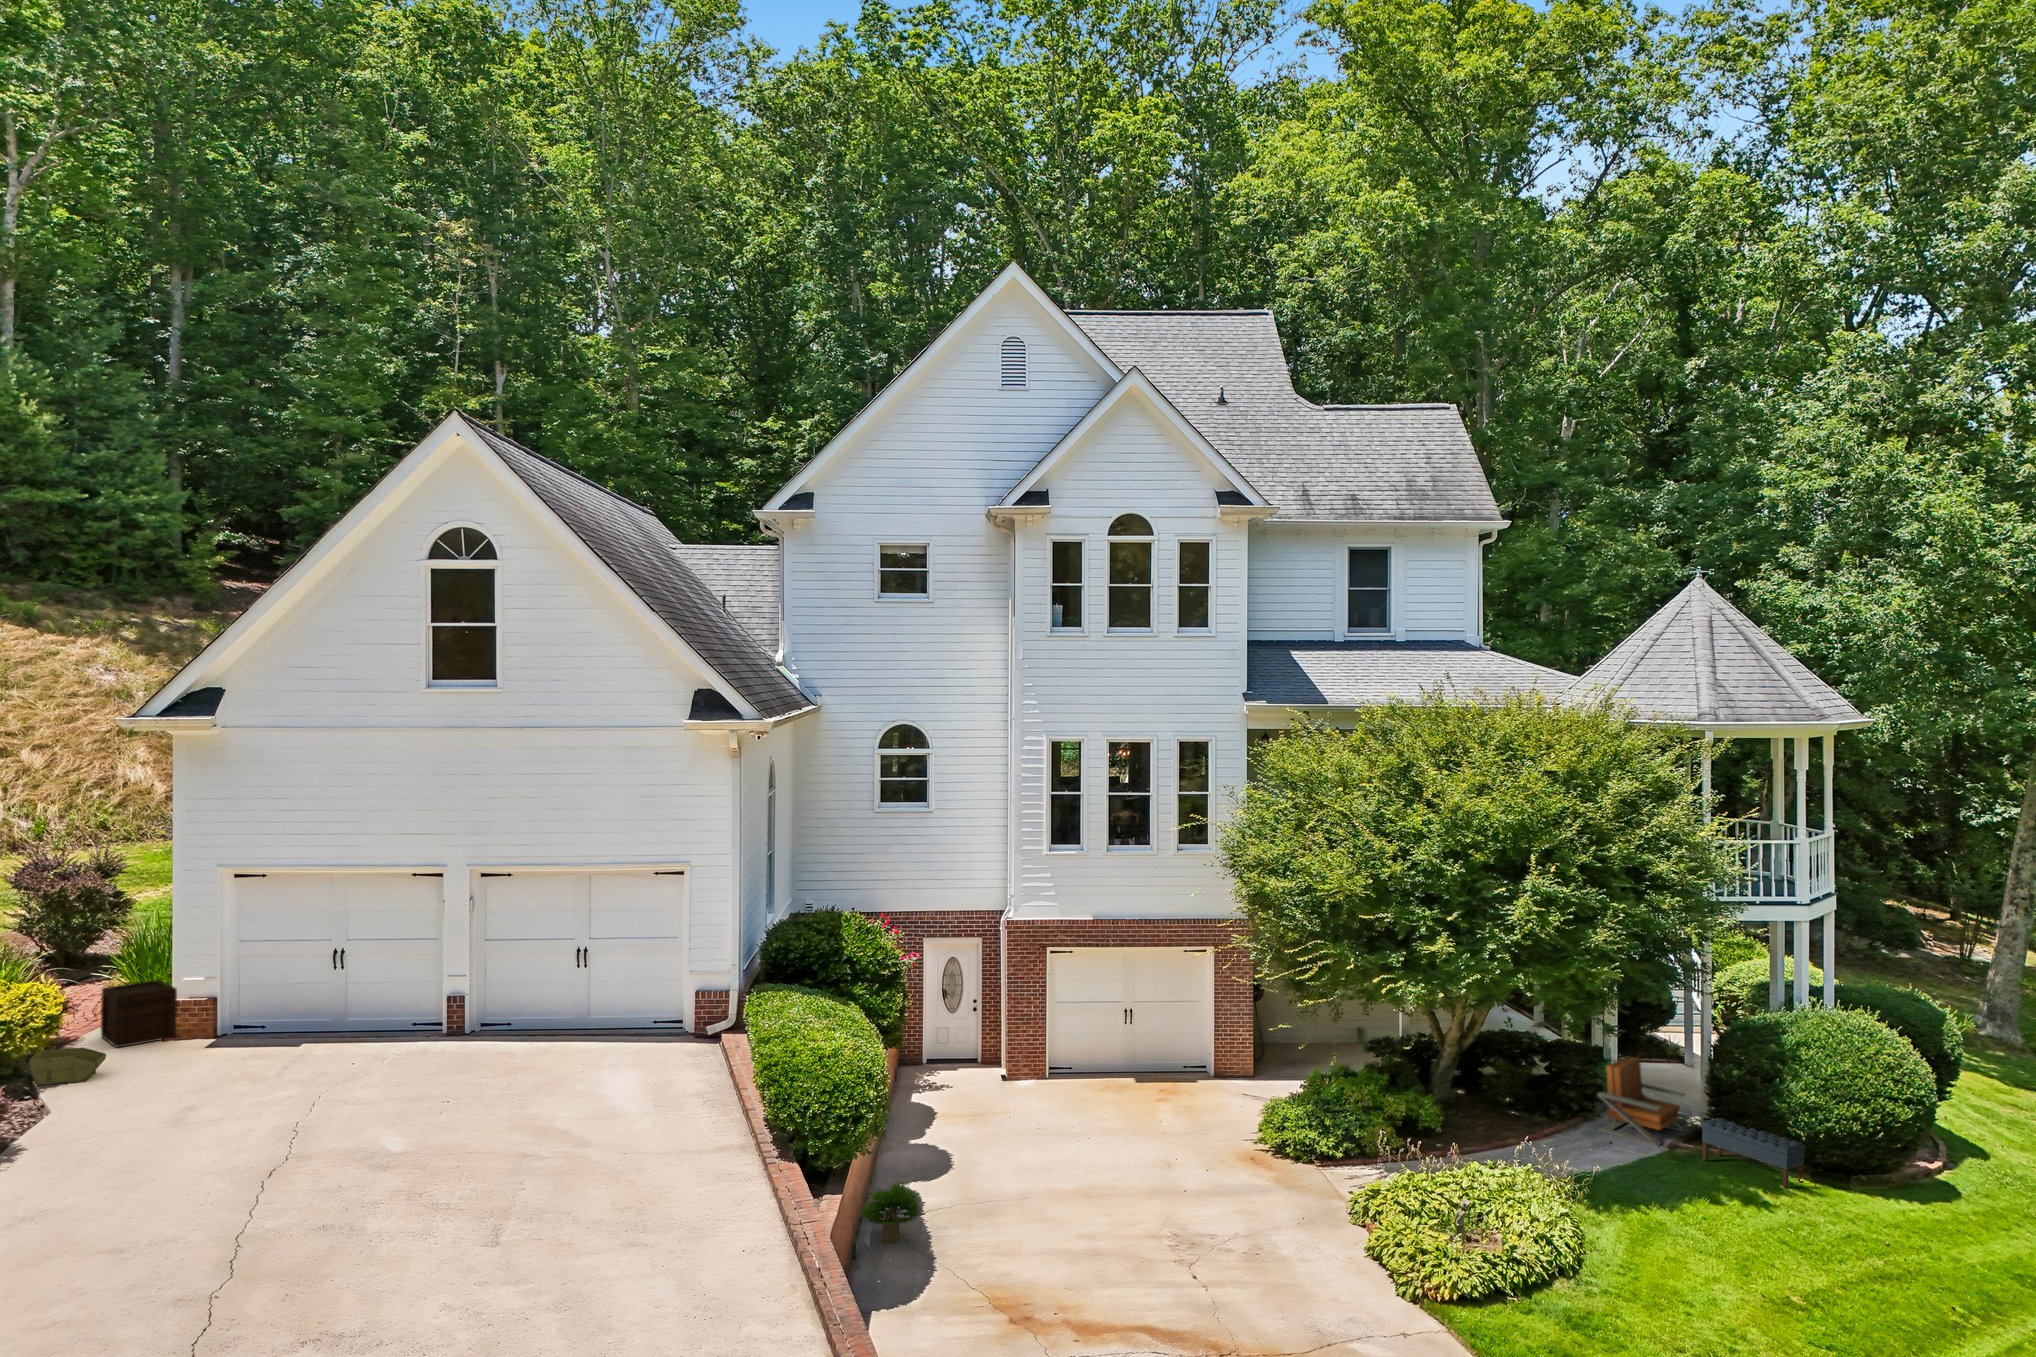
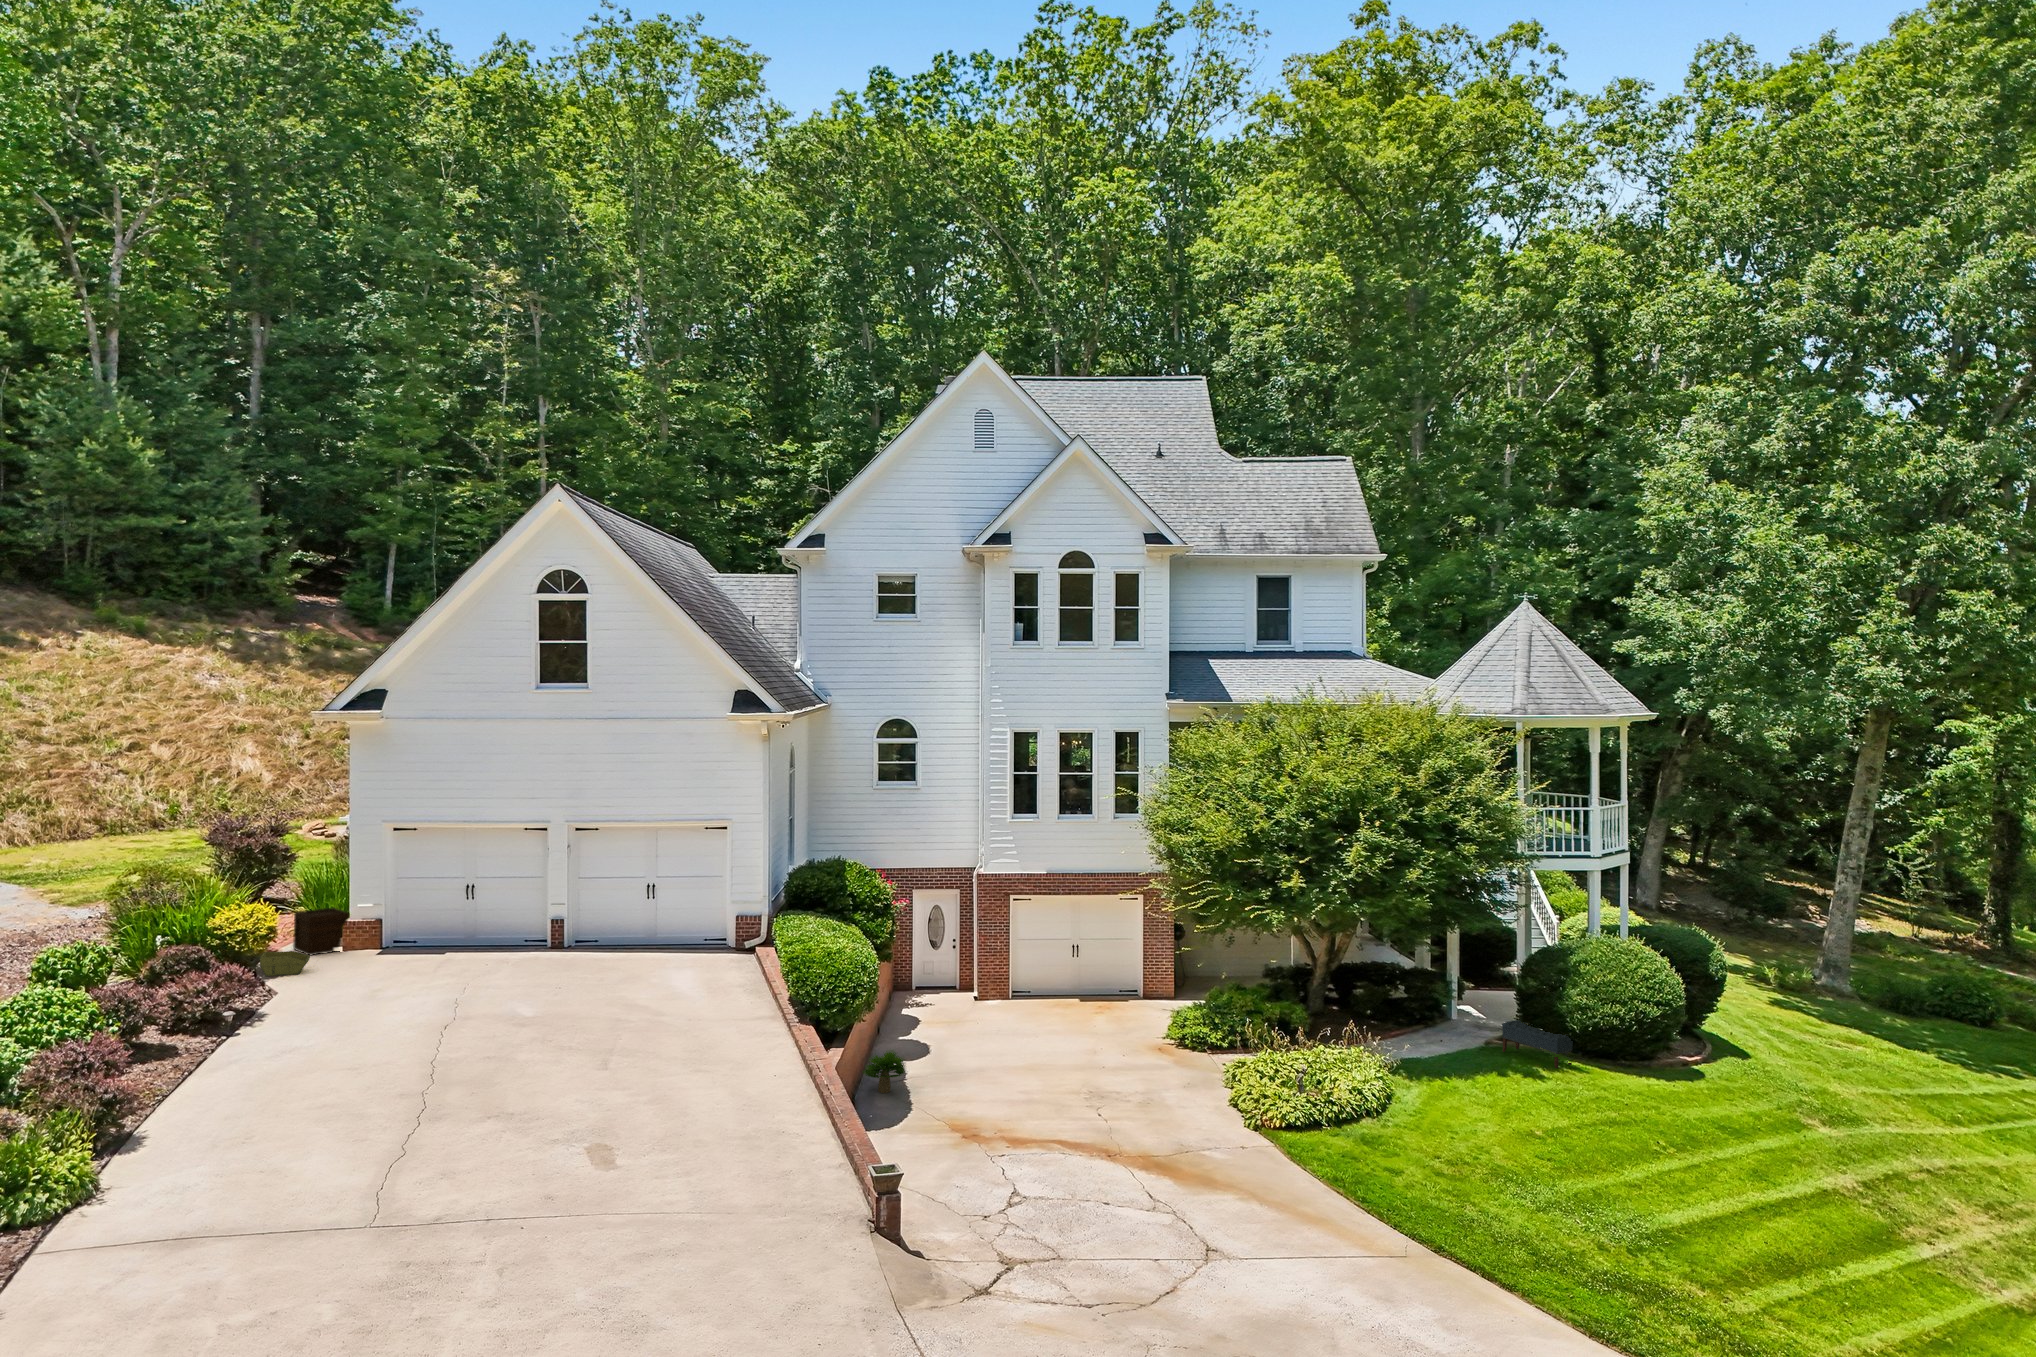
lounge chair: present [1597,1056,1685,1146] -> none [1431,978,1500,1044]

